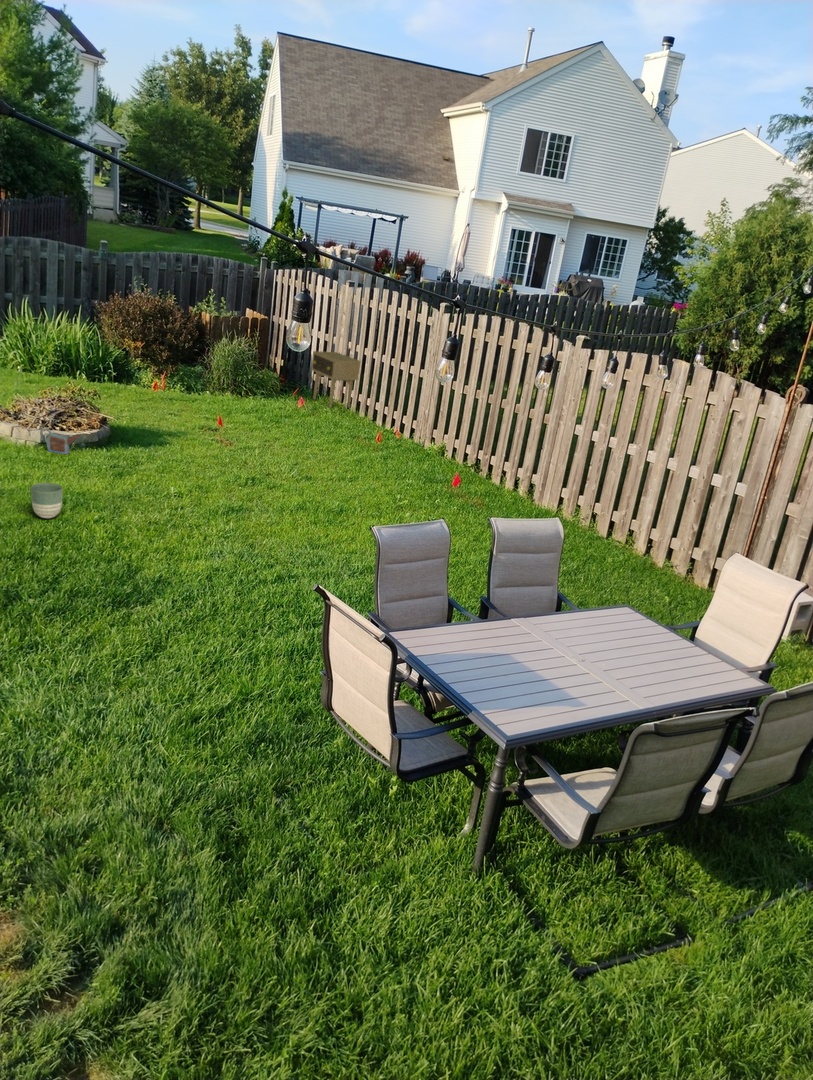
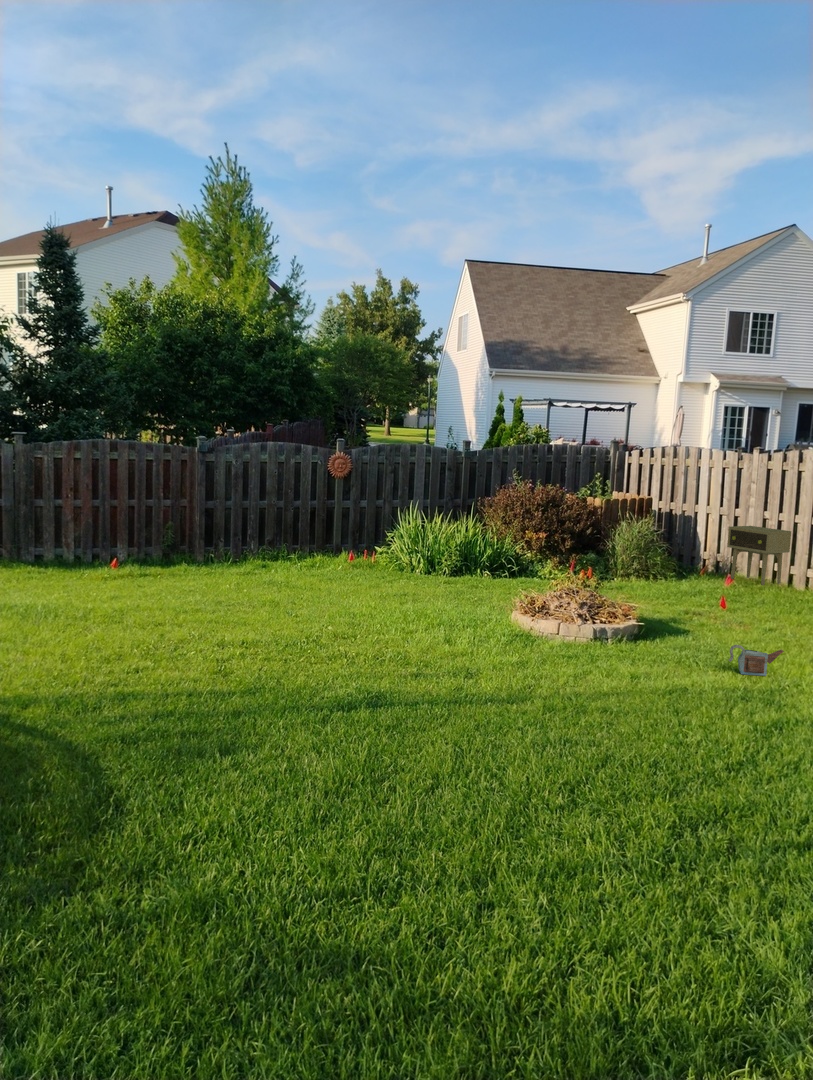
watering can: present [40,428,80,454] -> present [729,645,784,676]
planter: present [31,483,63,518] -> none [724,672,761,714]

